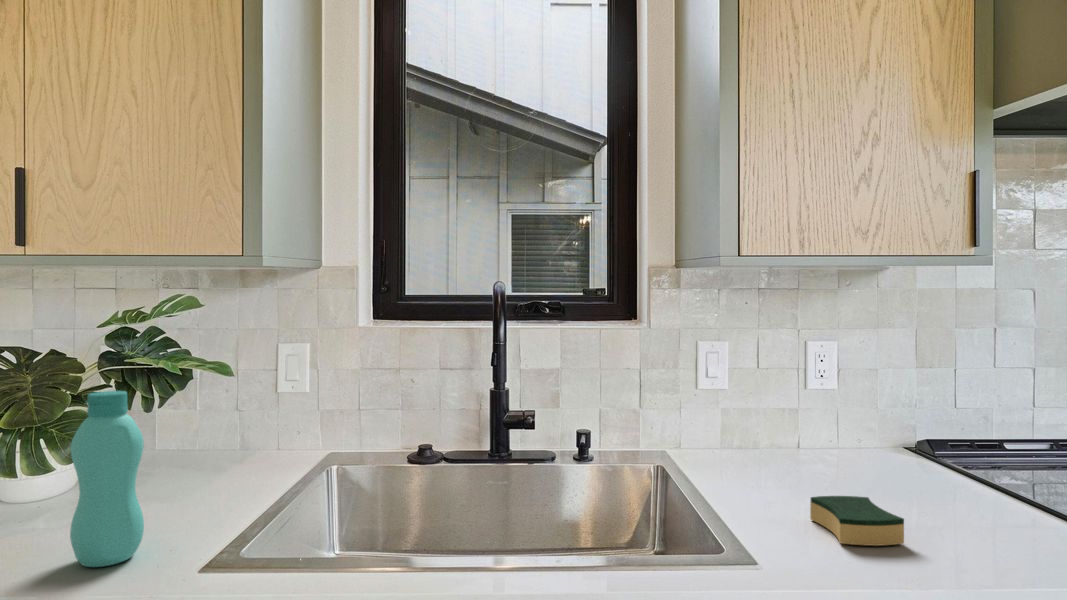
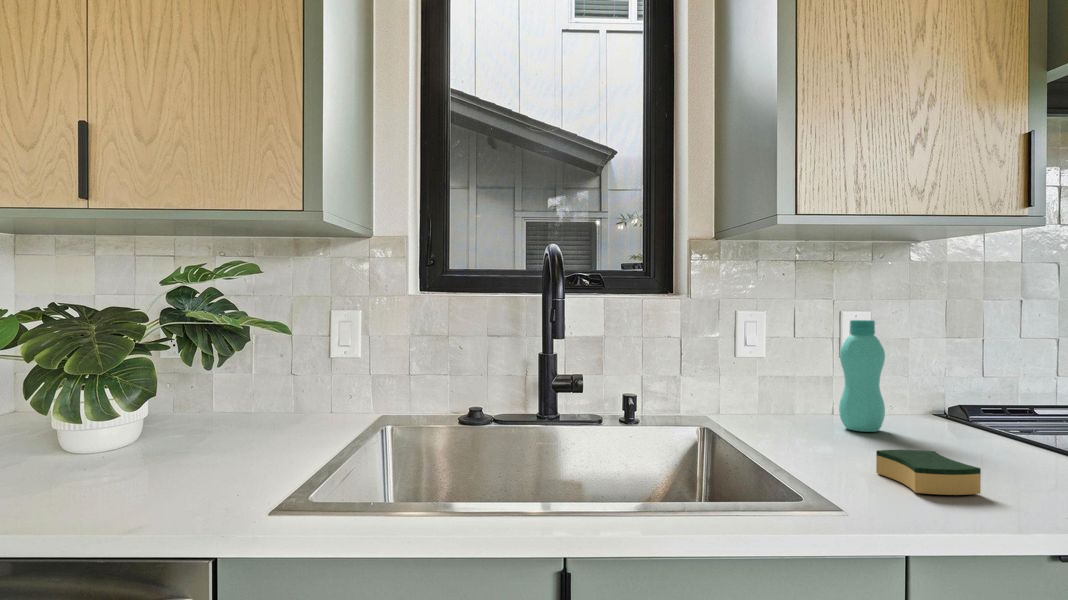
bottle: present [70,391,144,567] -> present [839,320,885,432]

